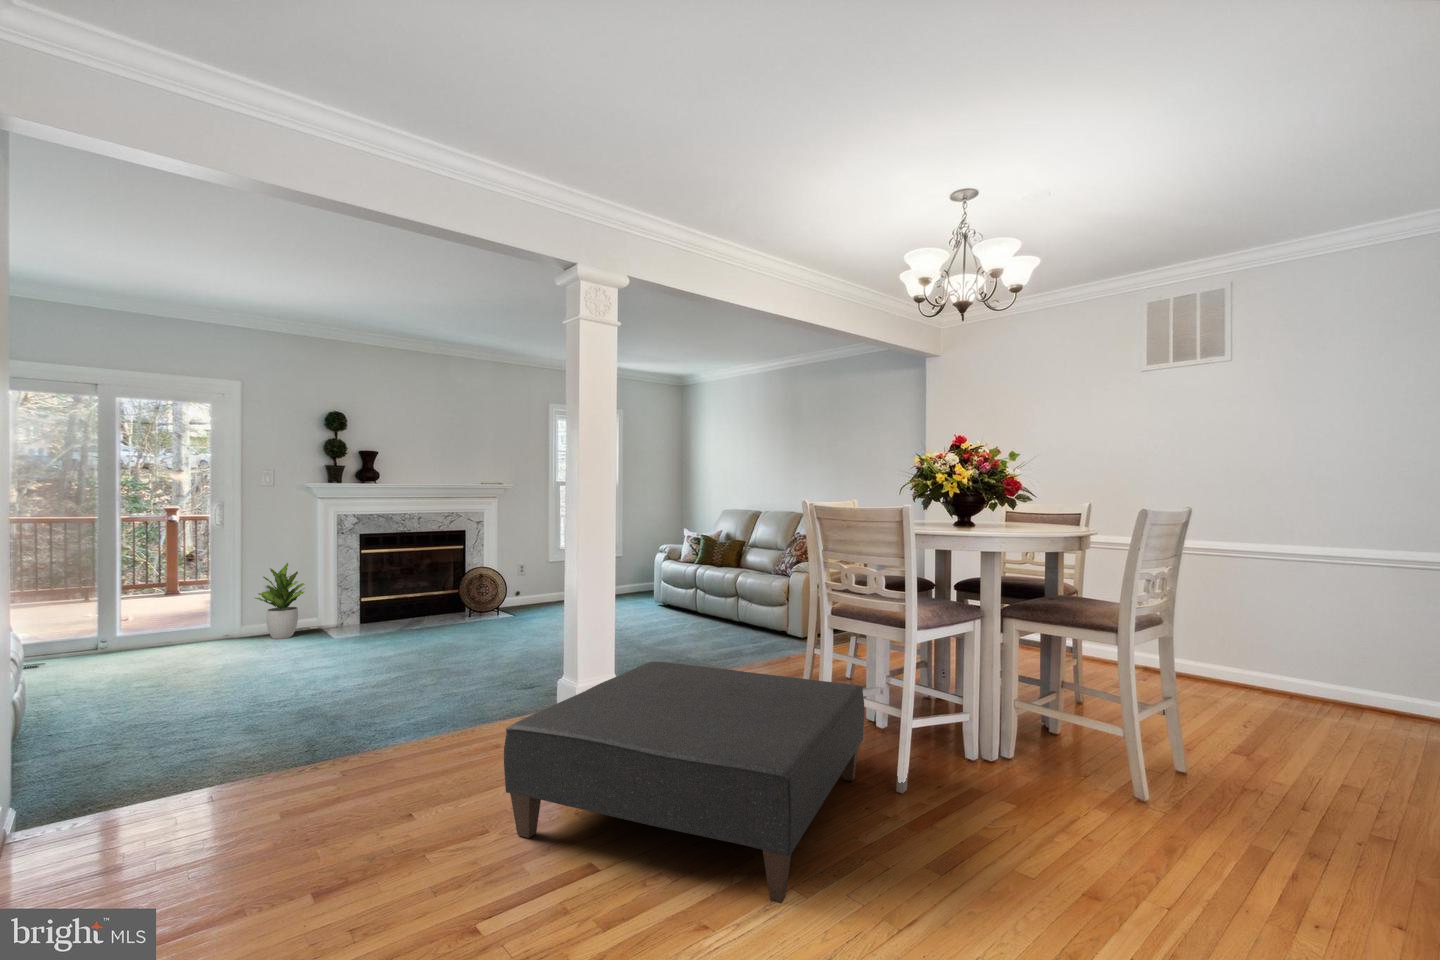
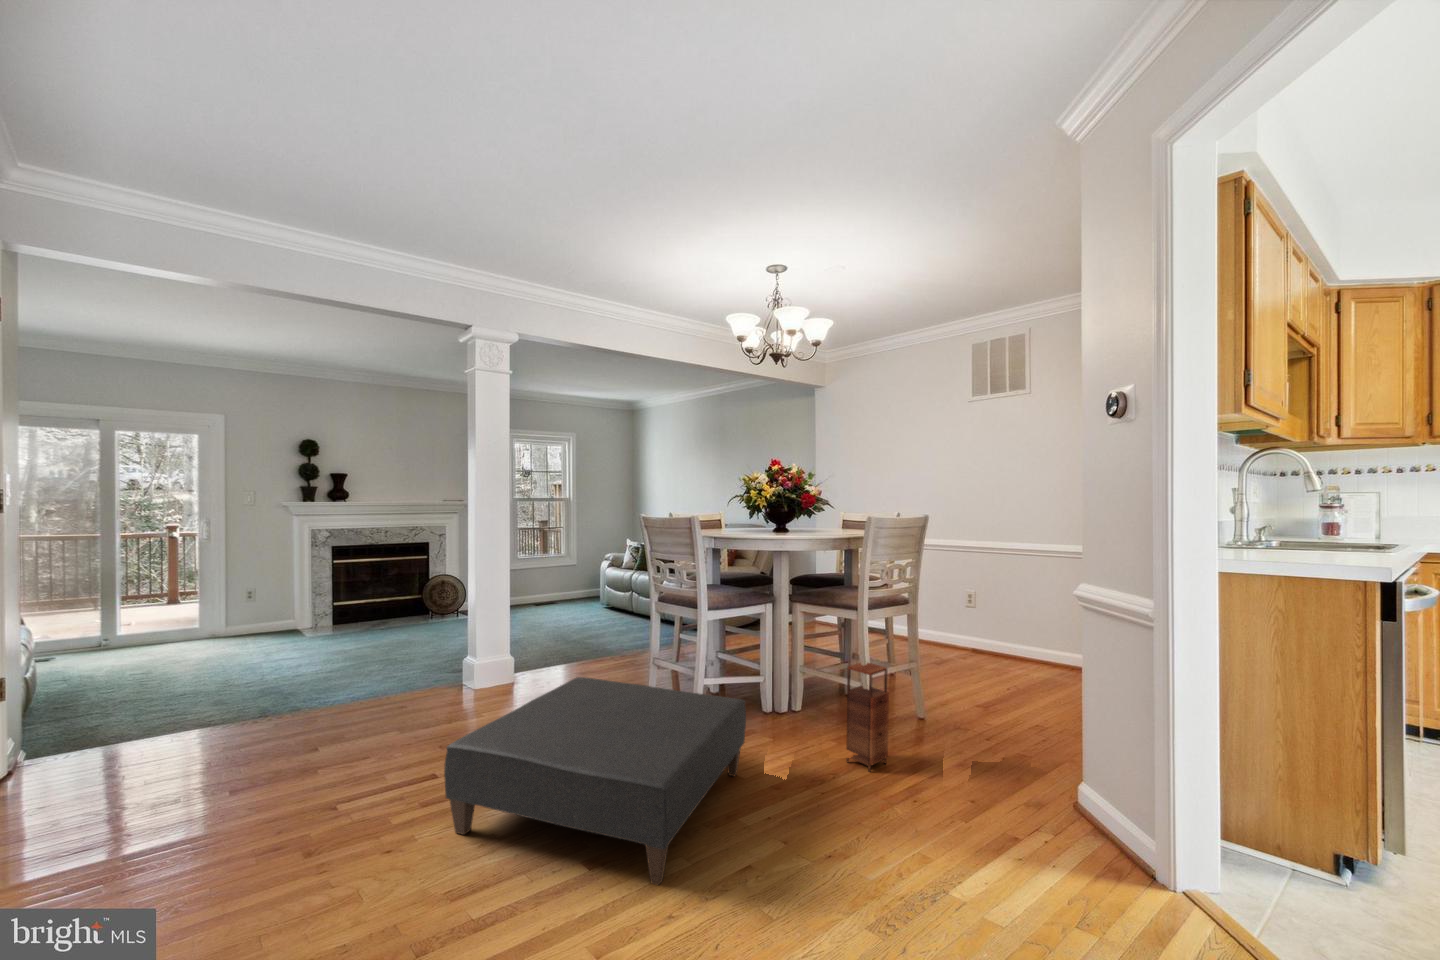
potted plant: present [255,563,305,639] -> none [229,574,281,643]
storage cabinet: none [990,642,1046,780] -> present [846,663,889,772]

